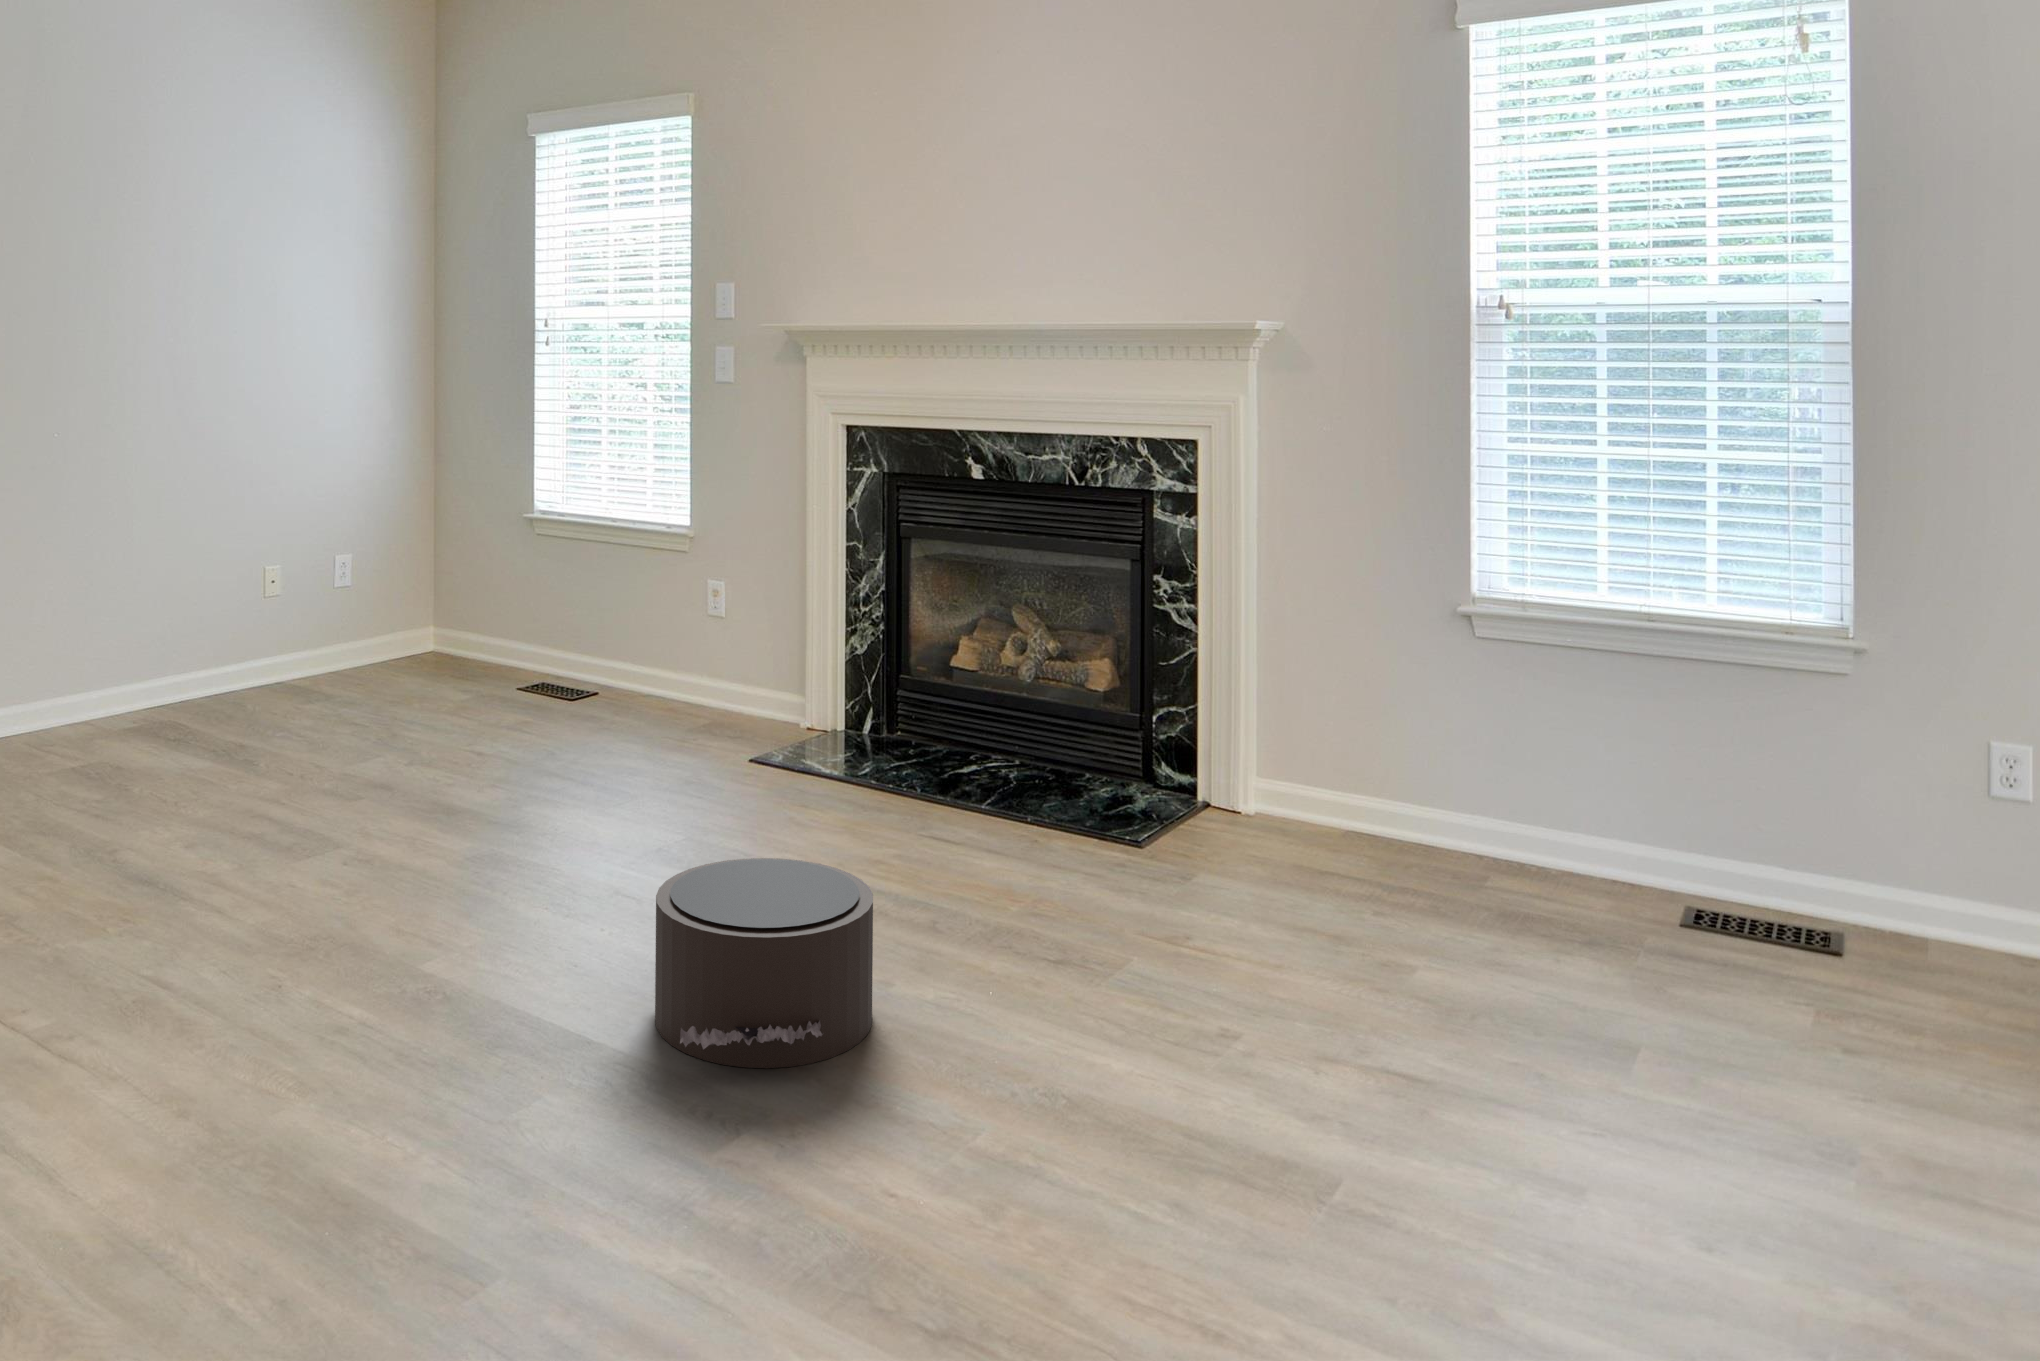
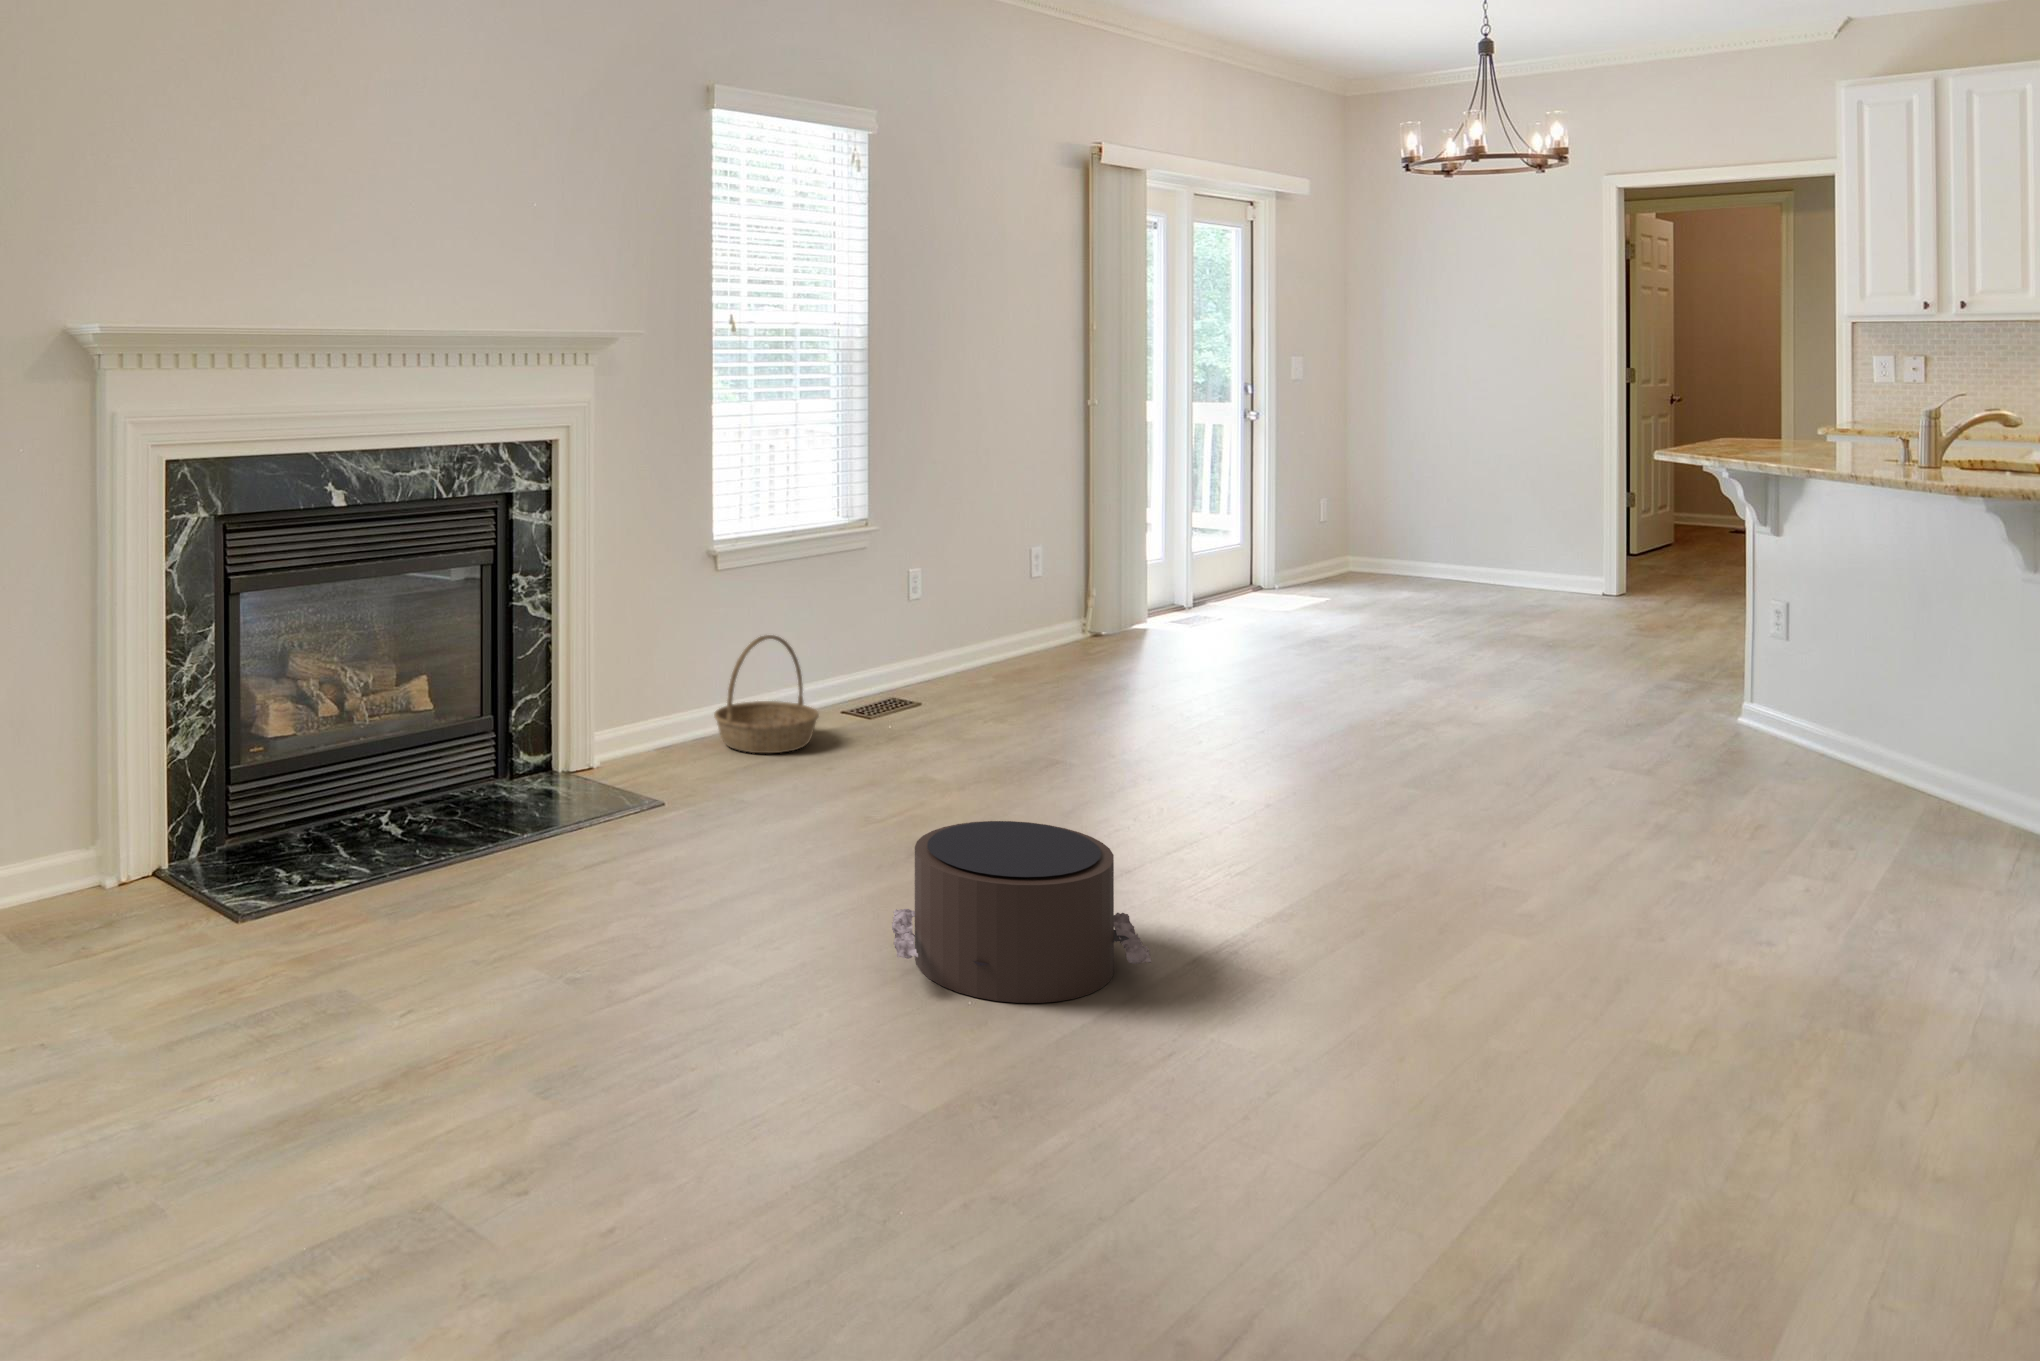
basket: none [1381,728,1536,893] -> present [714,635,819,753]

